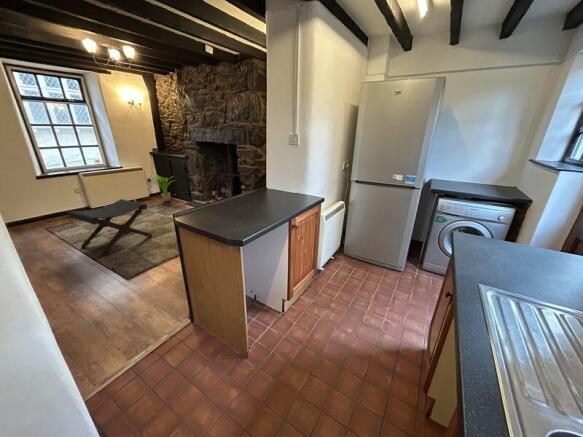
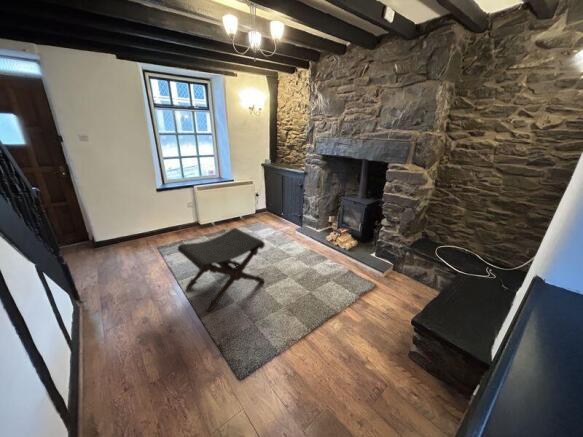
potted plant: present [150,172,170,201] -> none [260,186,287,222]

